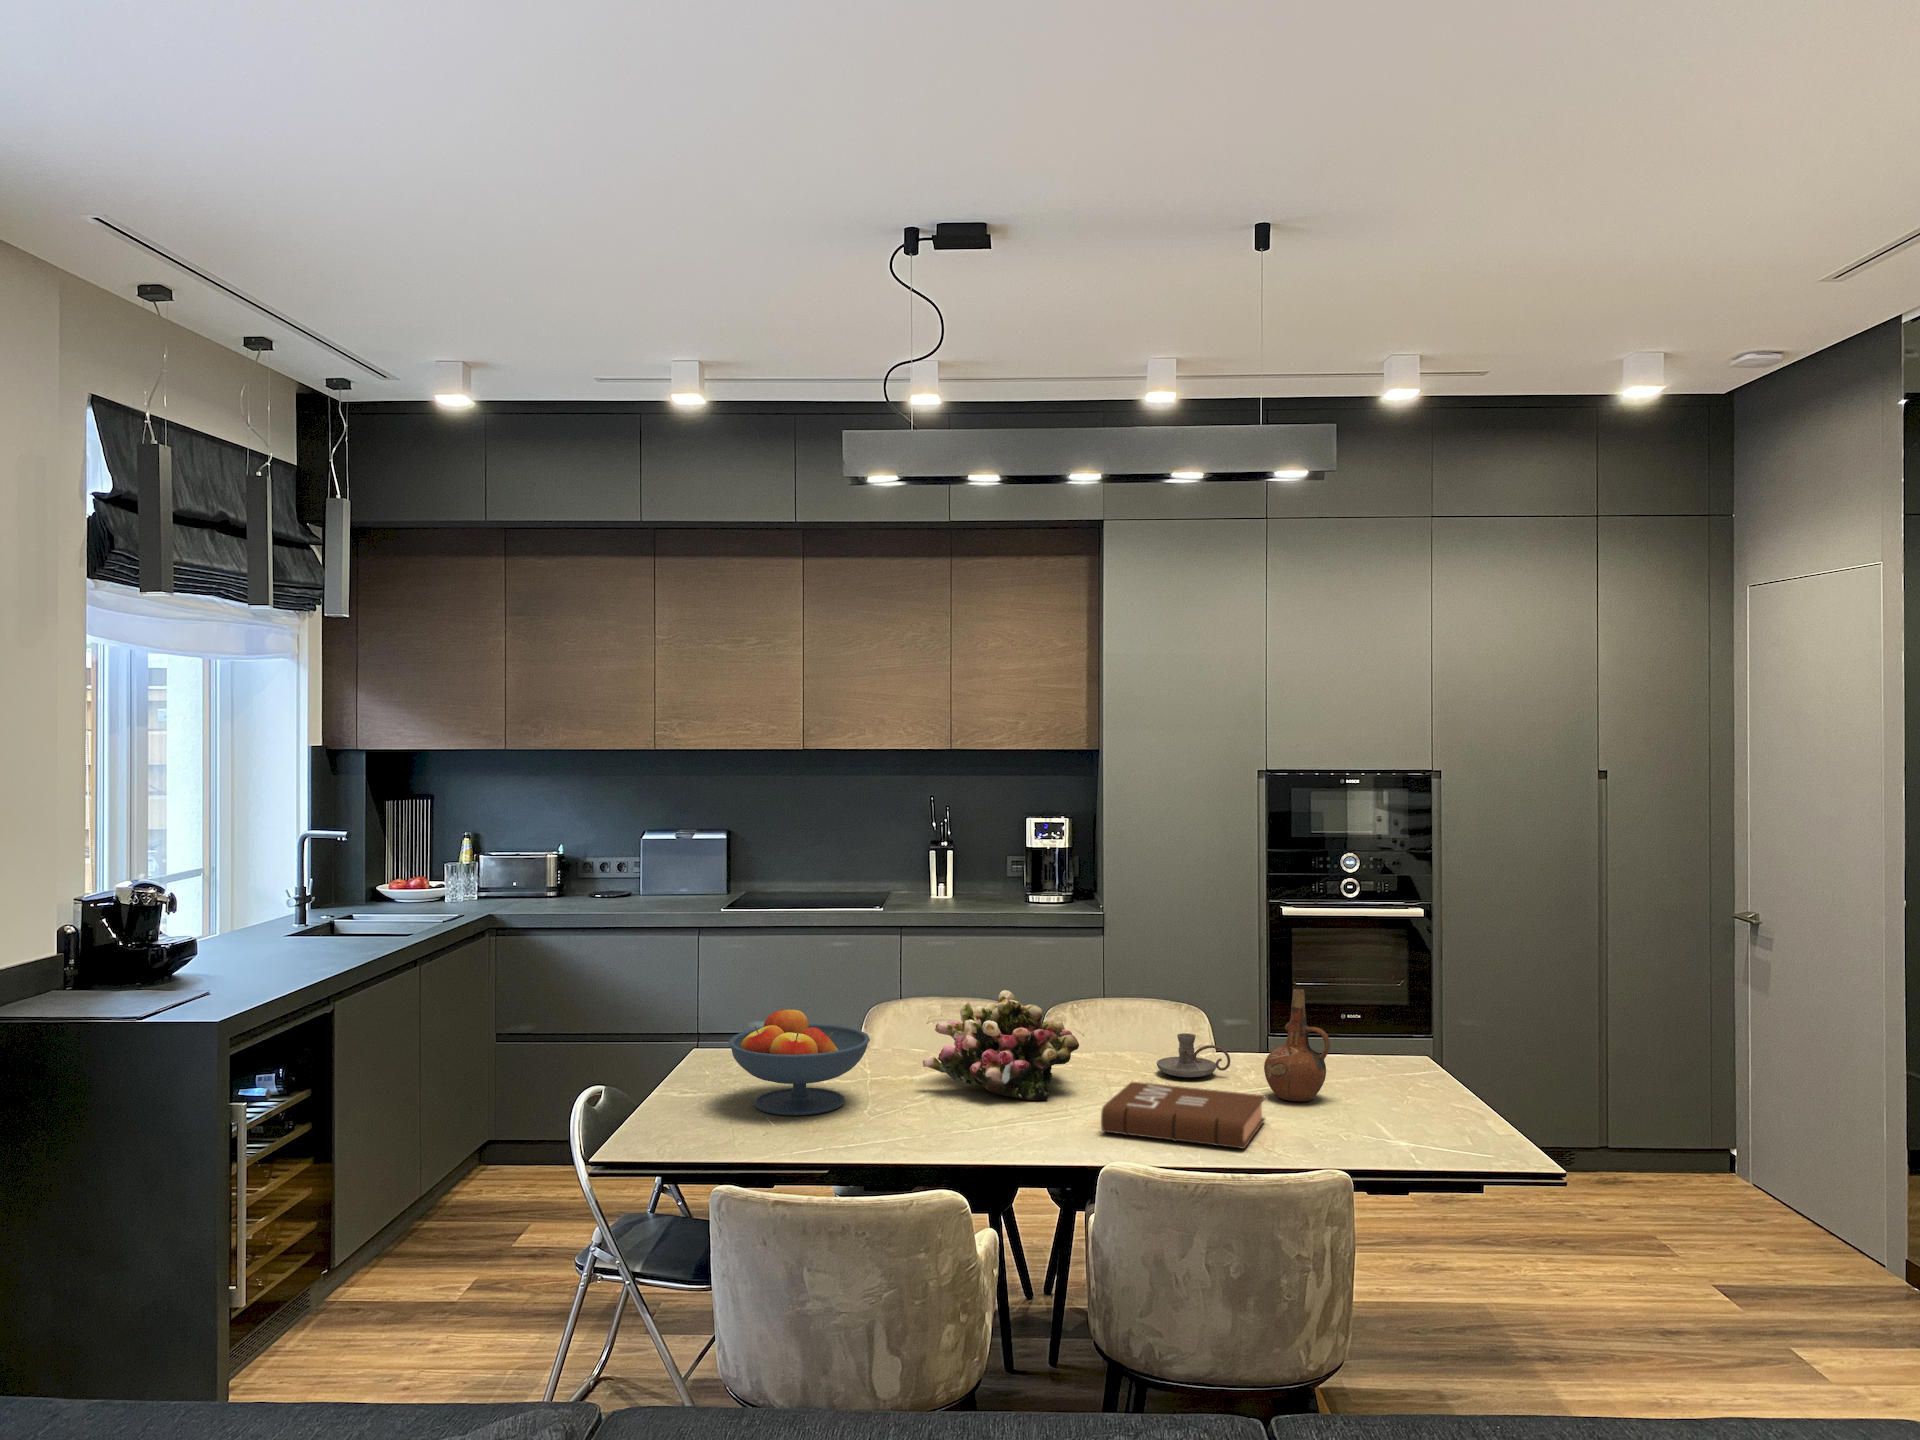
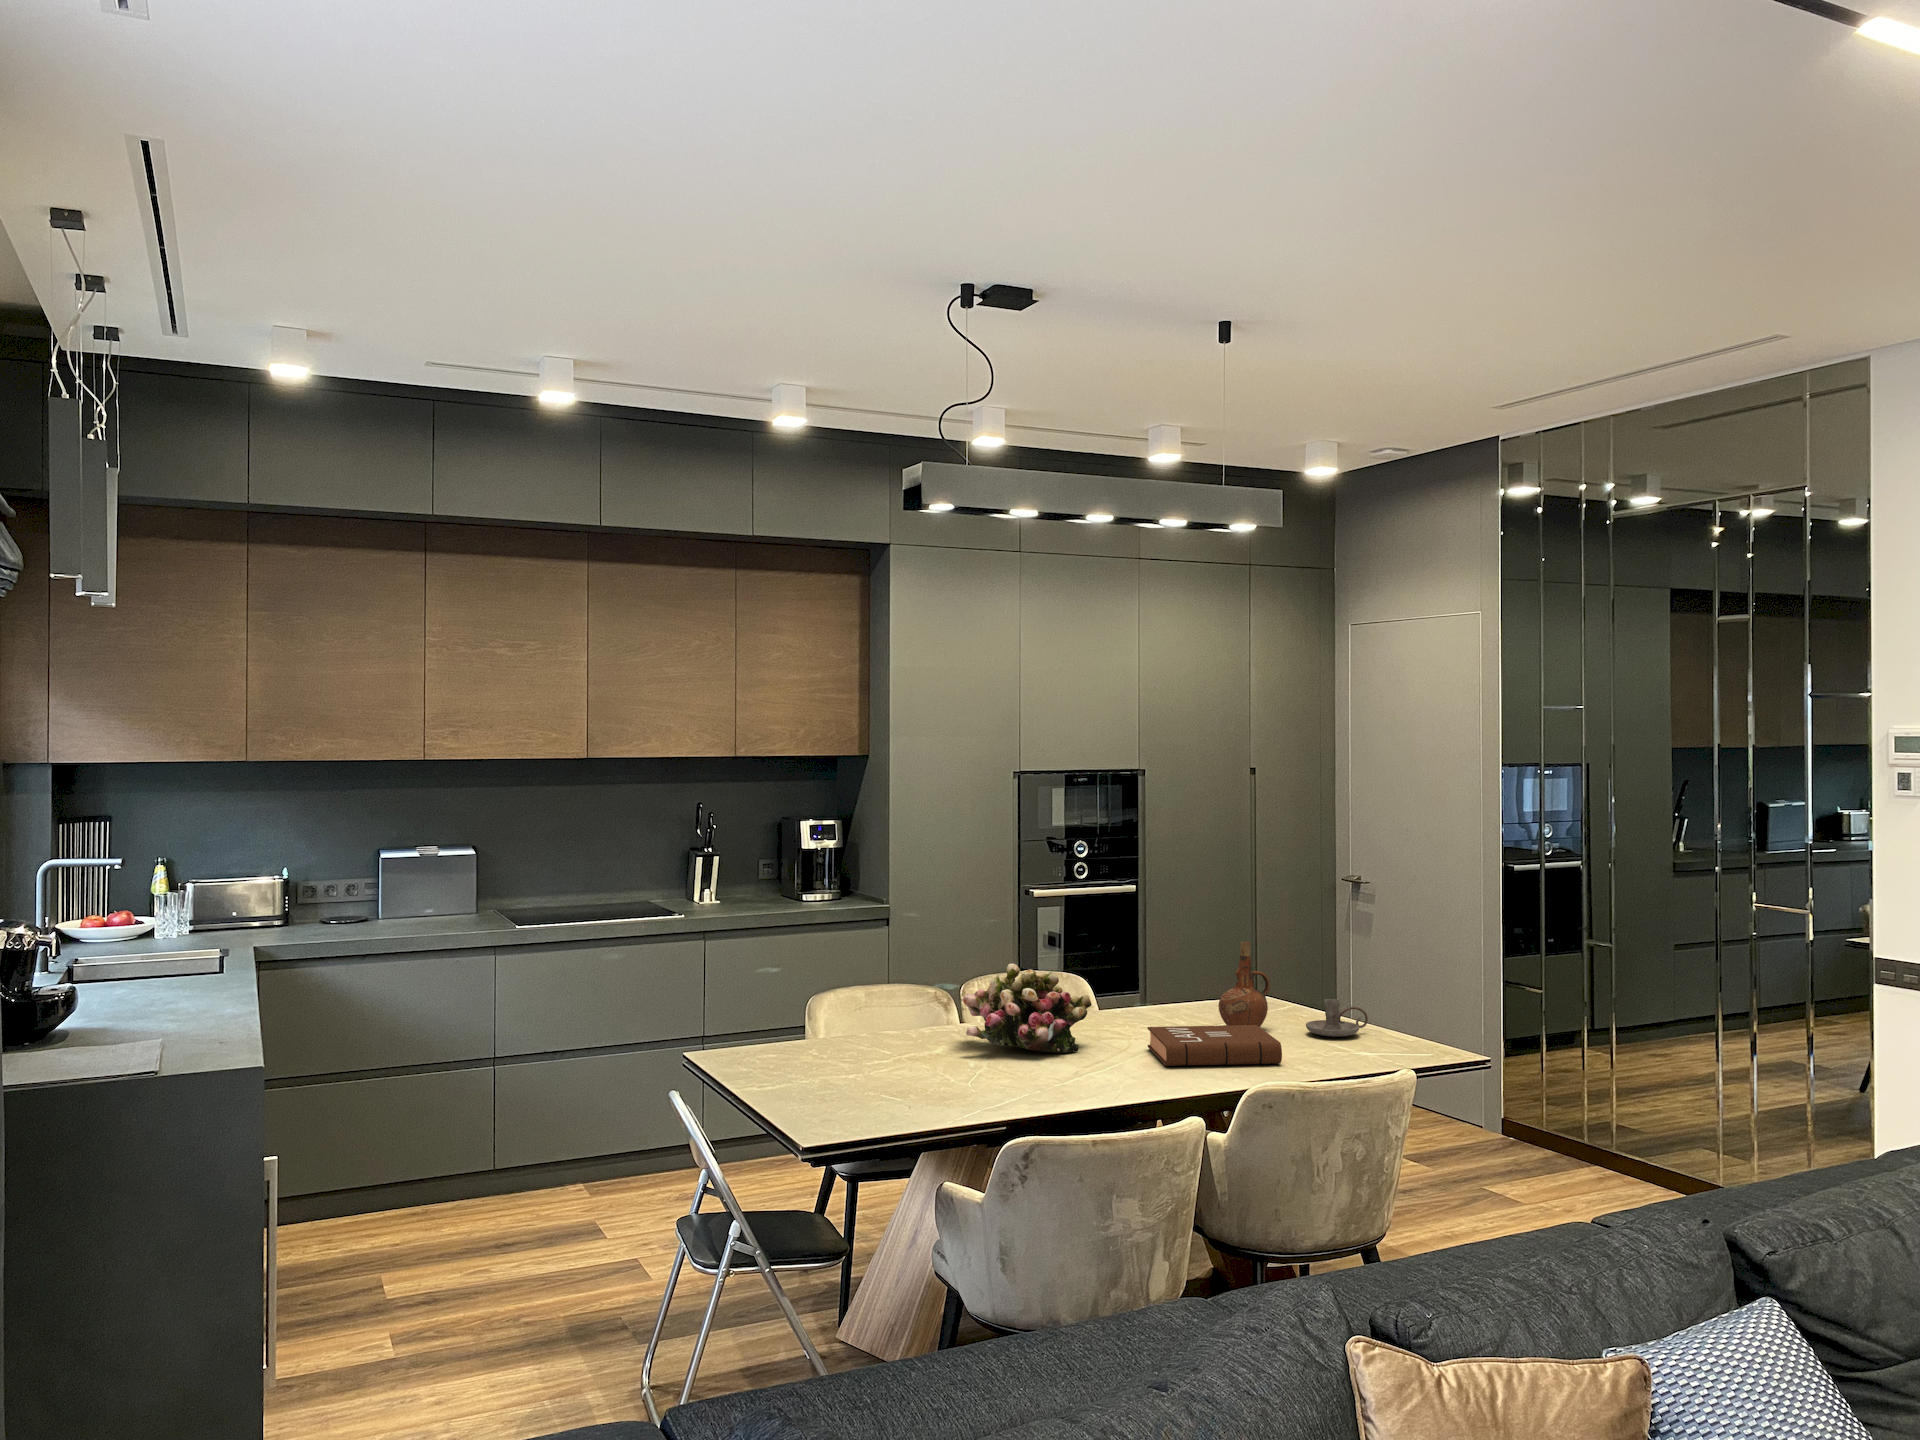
fruit bowl: present [729,1007,870,1115] -> none [823,992,953,1088]
candle holder: present [1157,1033,1230,1077] -> present [1306,999,1368,1037]

